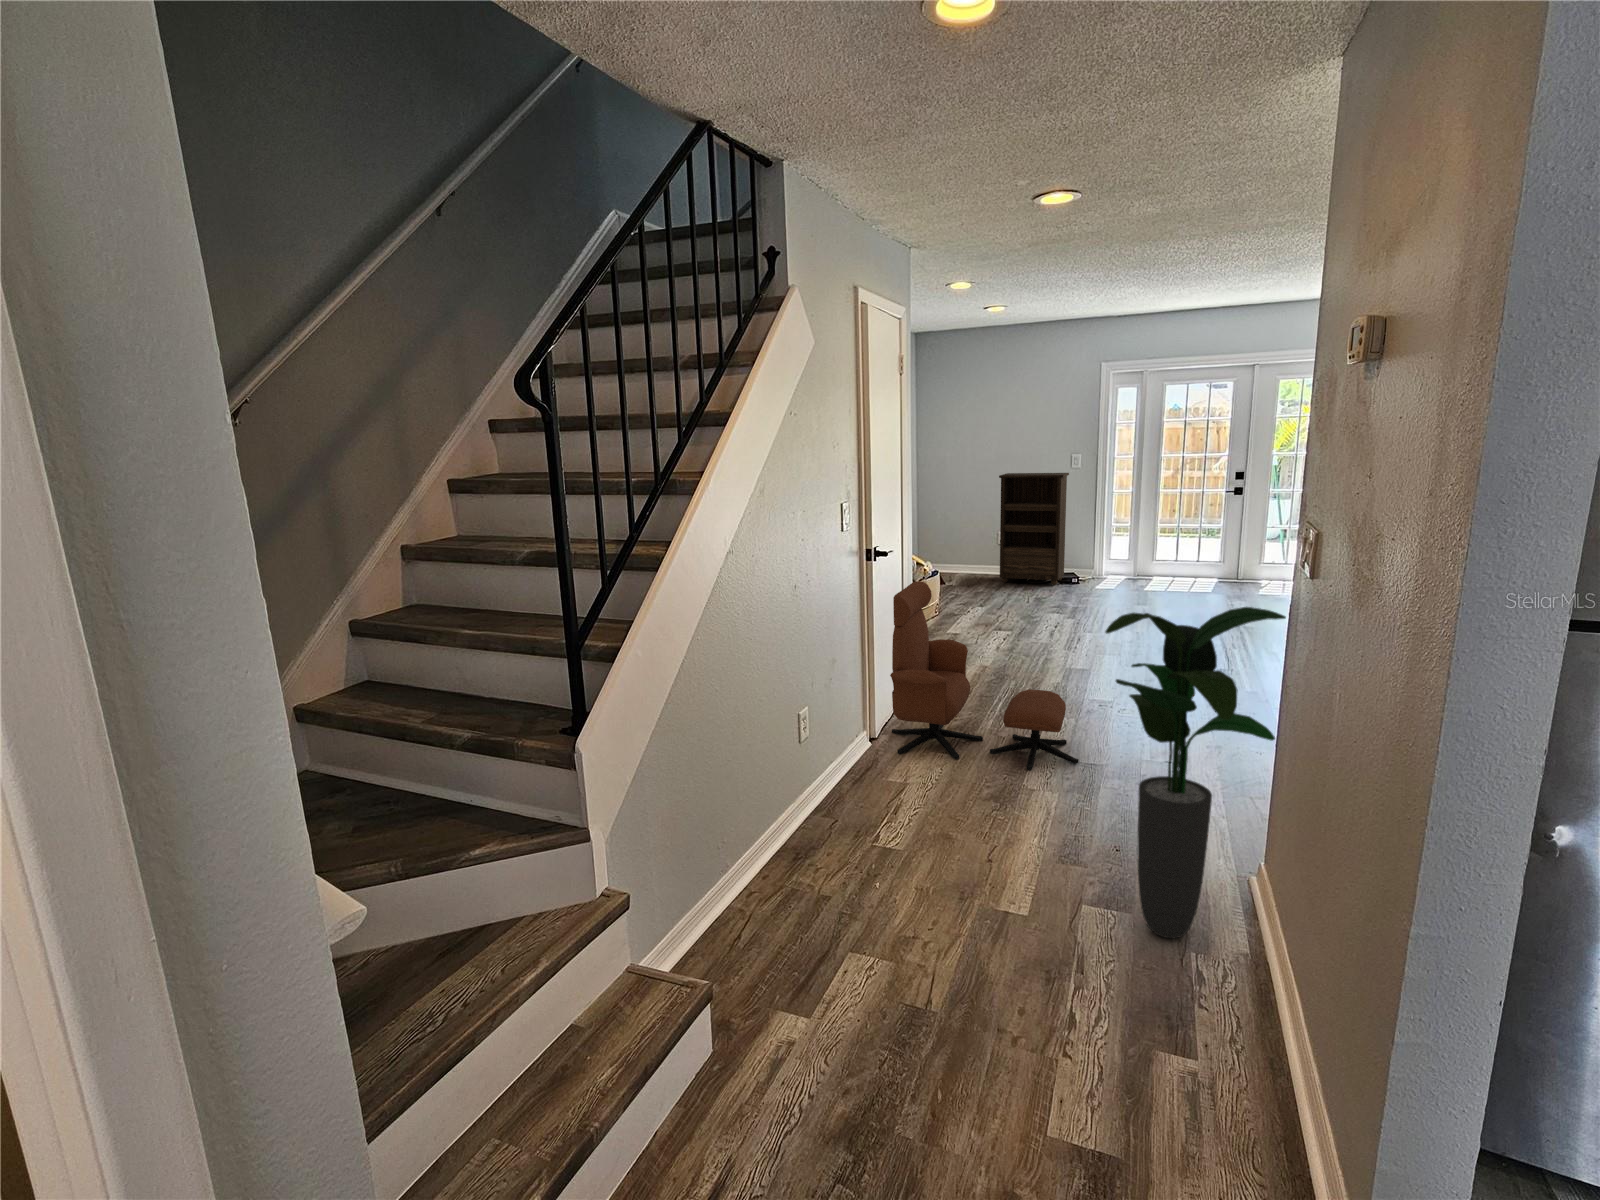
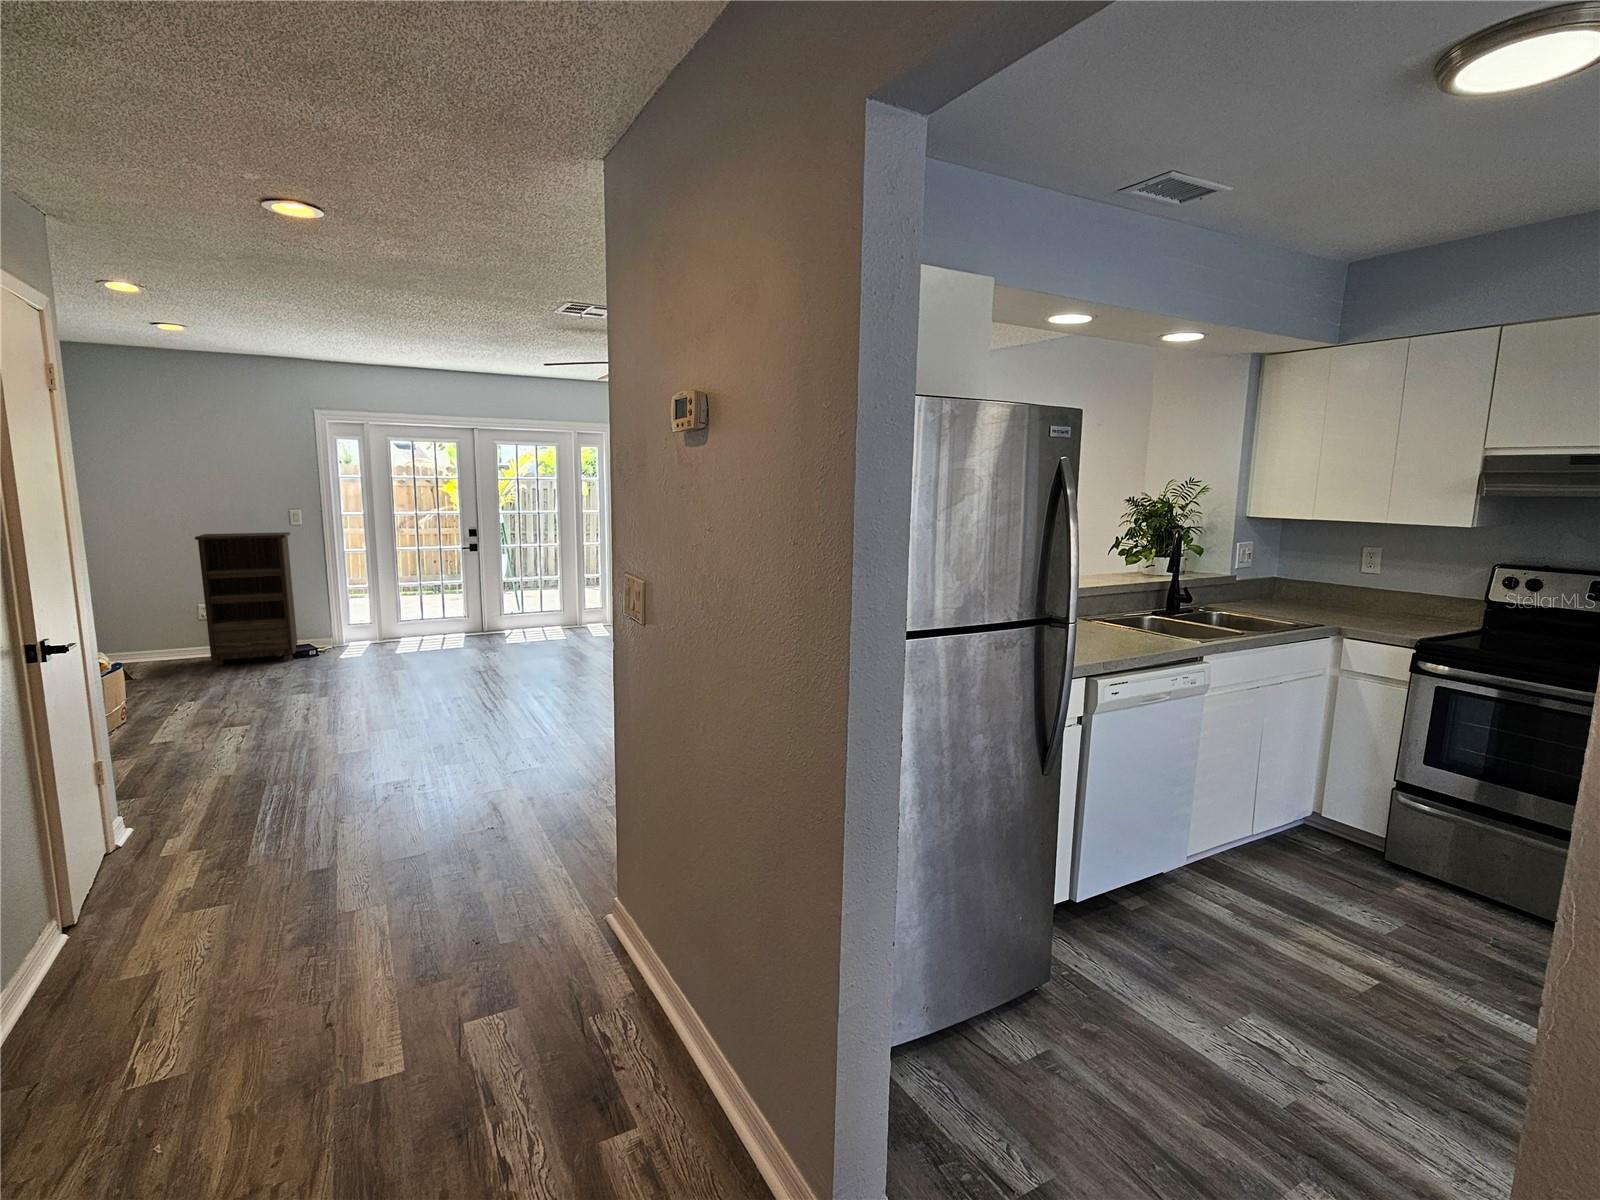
lounge chair: present [890,581,1079,770] -> none [91,684,395,934]
potted plant: present [1105,607,1286,938] -> none [465,658,639,1015]

